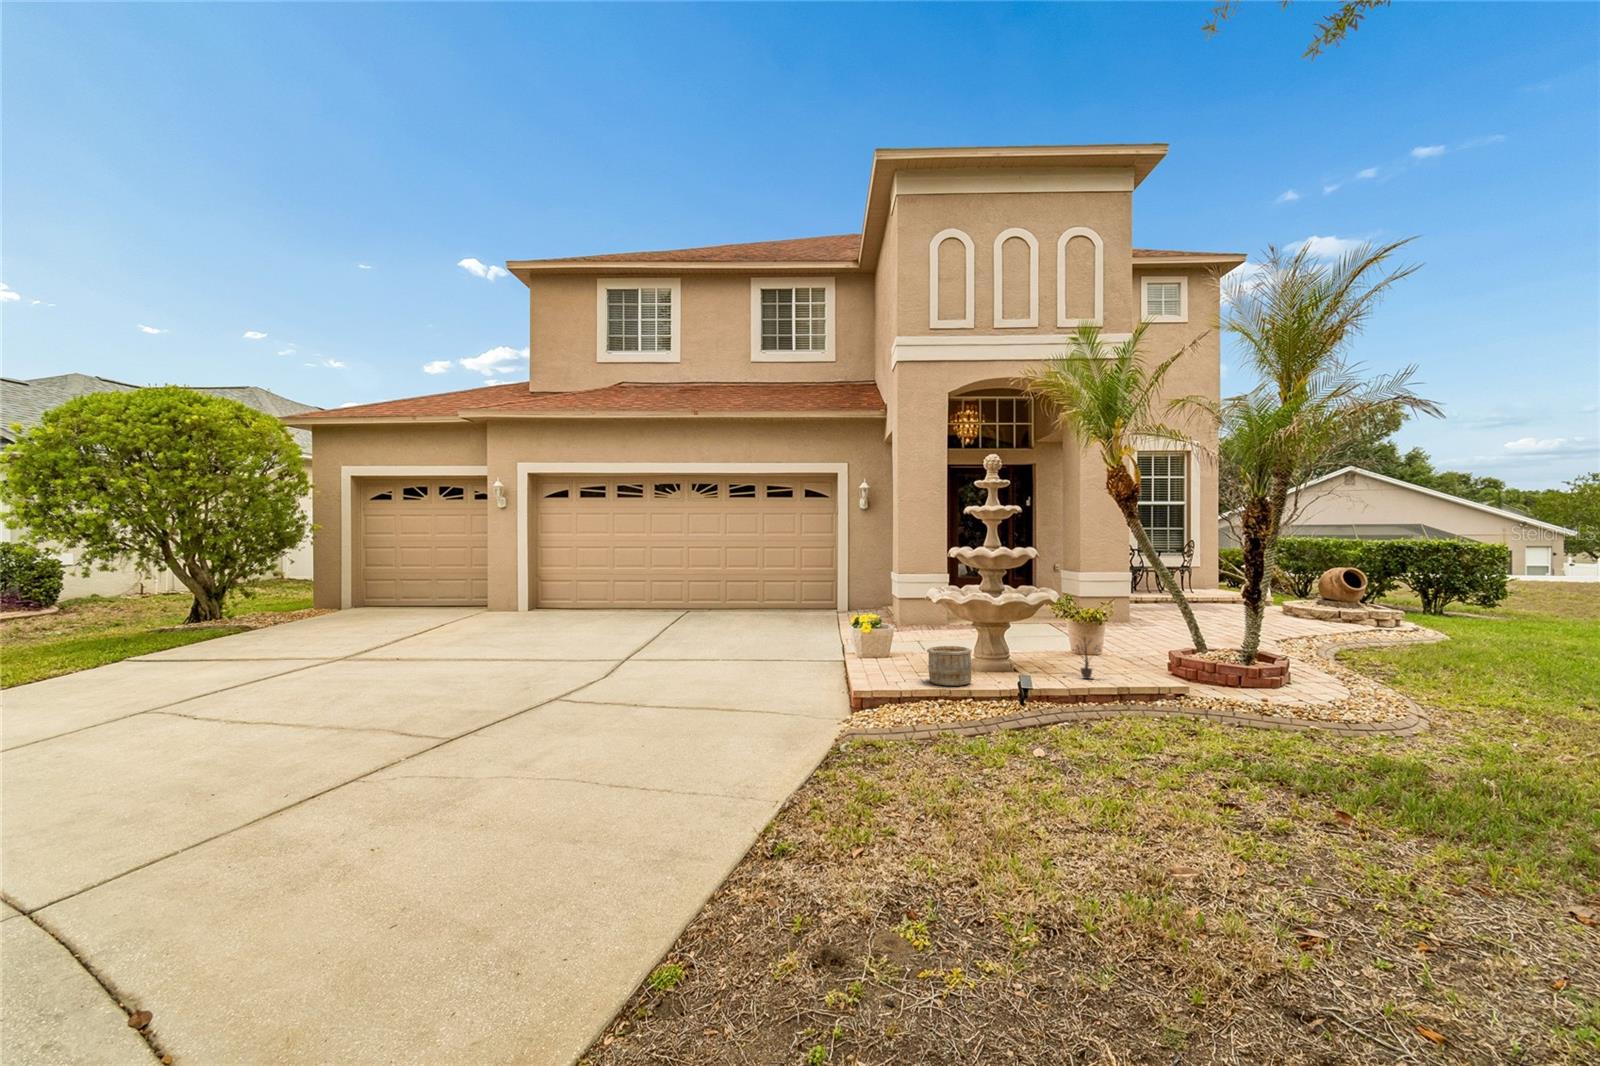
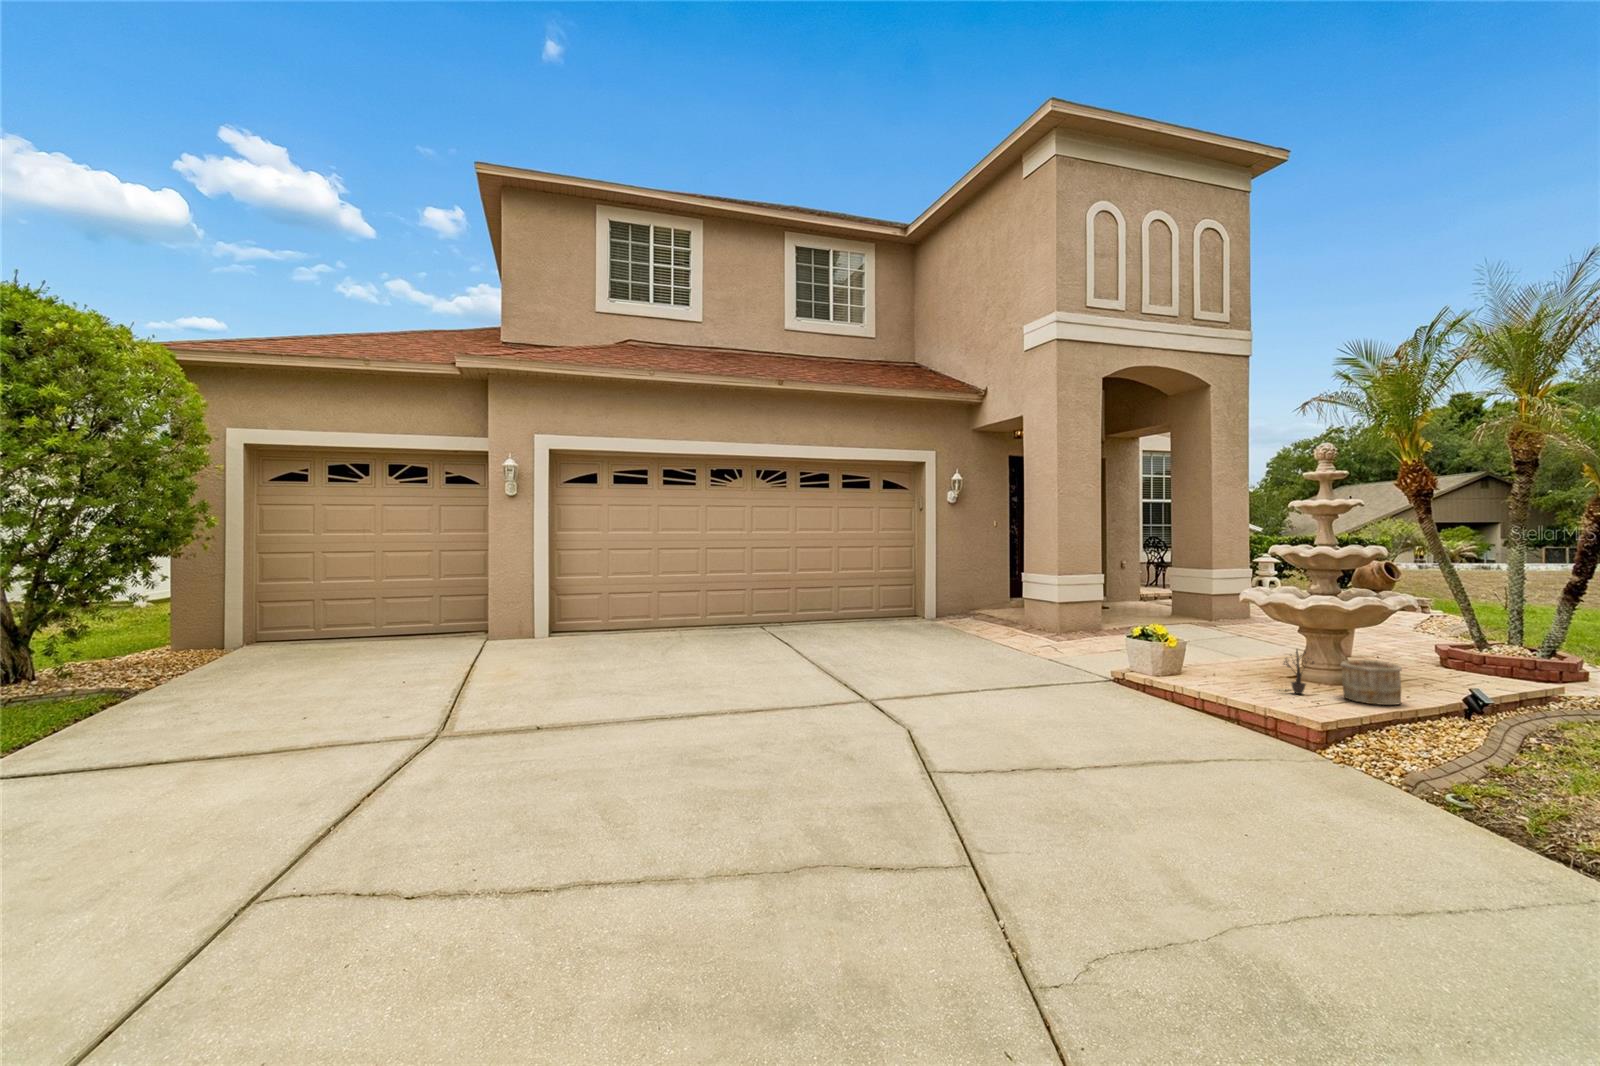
decorative plant: present [1077,638,1100,679] -> present [1279,650,1314,694]

